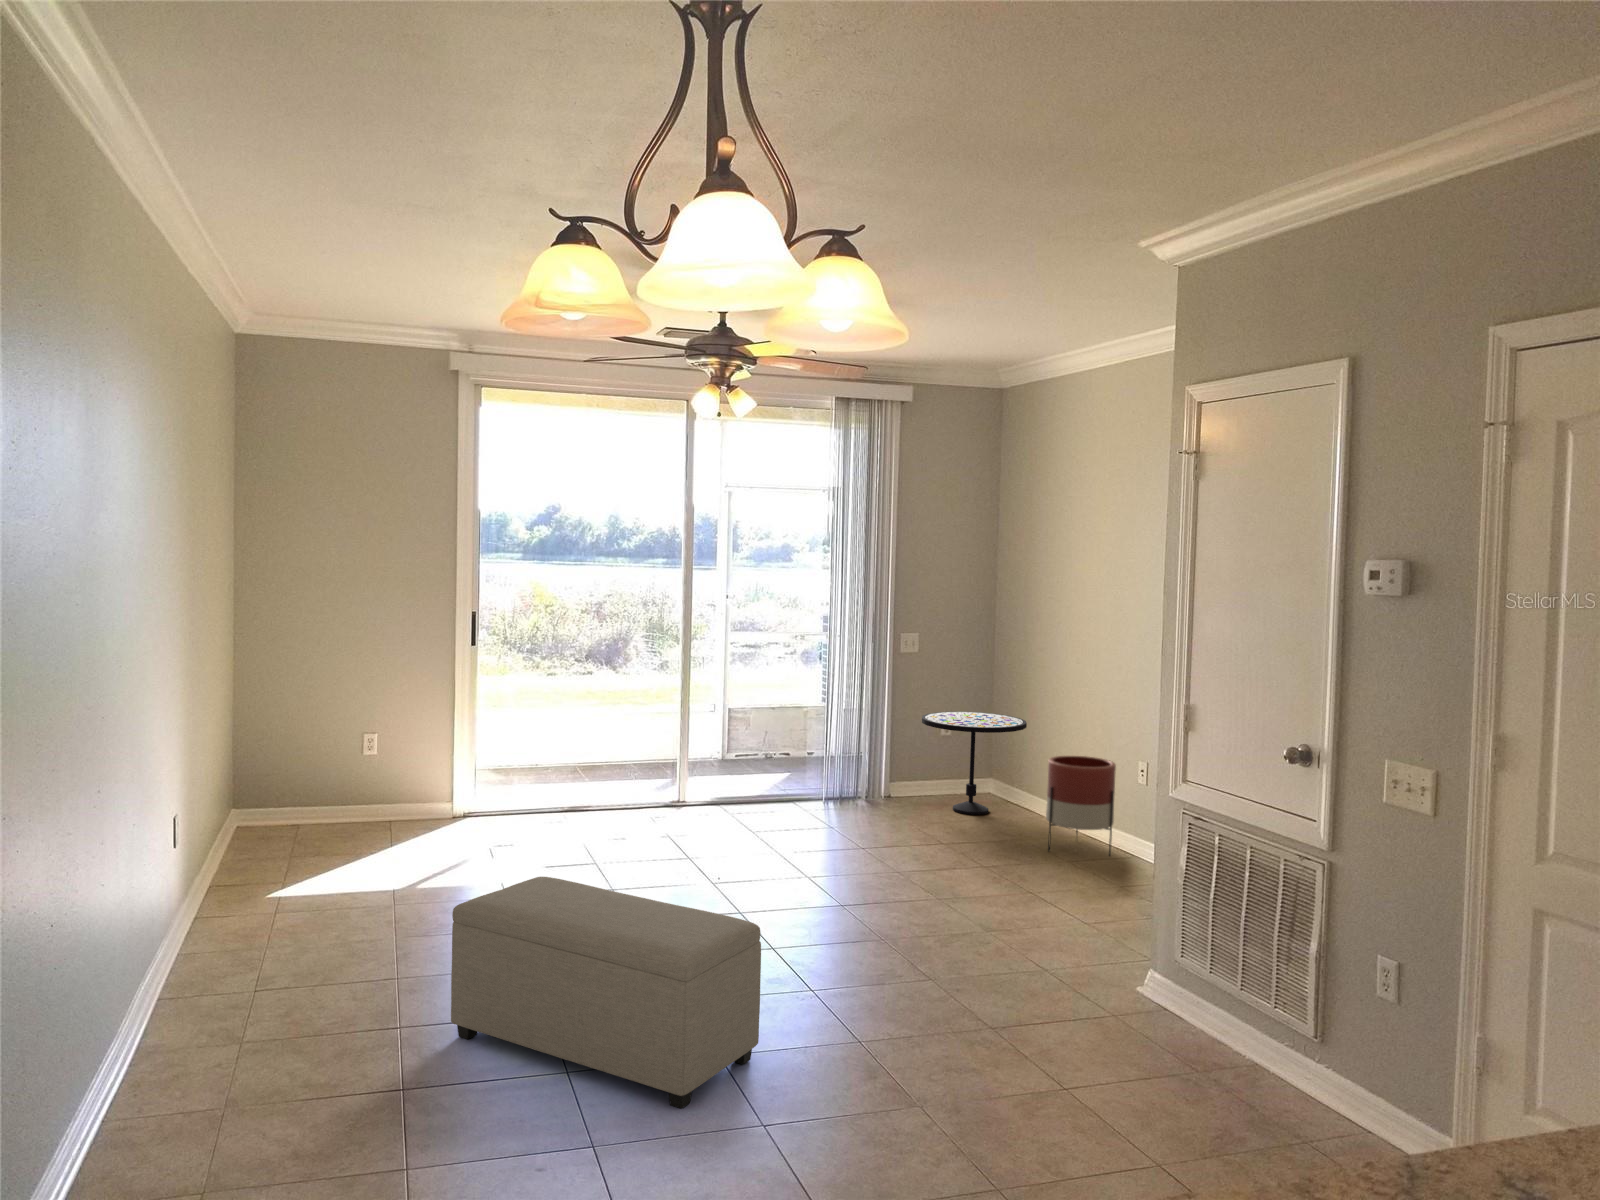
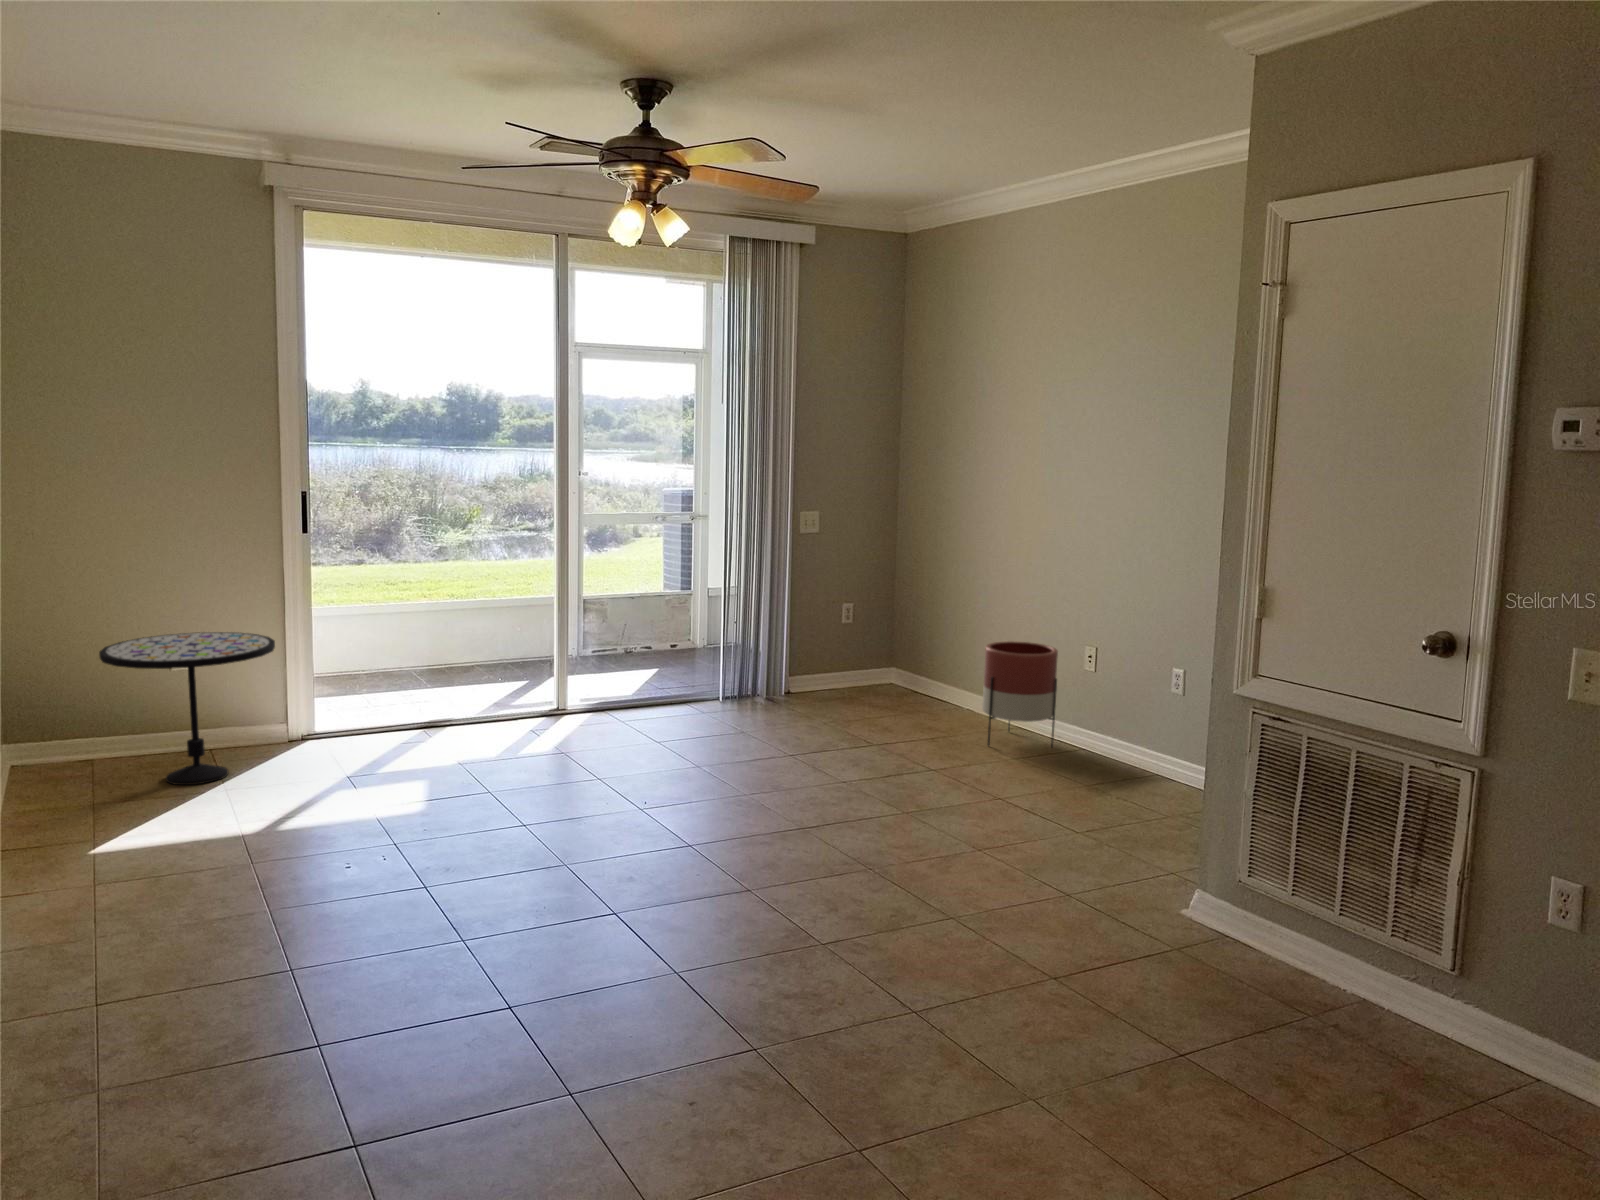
side table: present [922,712,1027,815] -> present [99,632,275,785]
ottoman: present [451,877,761,1109] -> none [380,846,815,1159]

